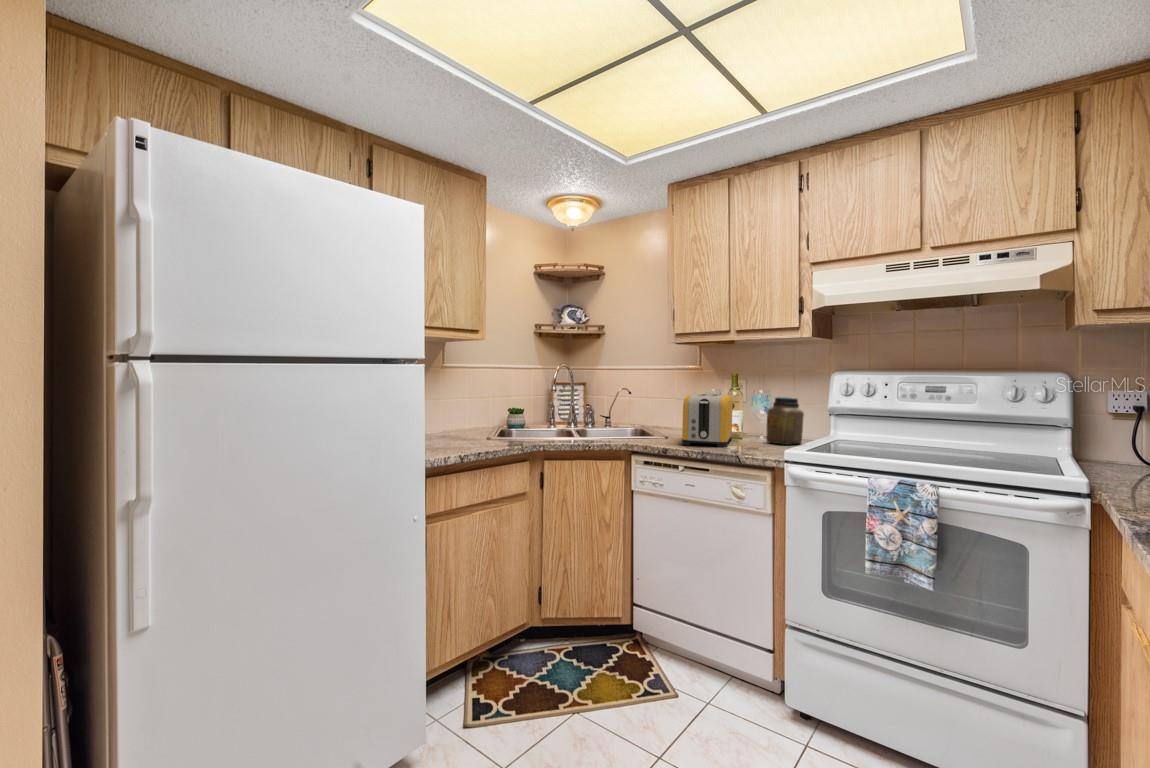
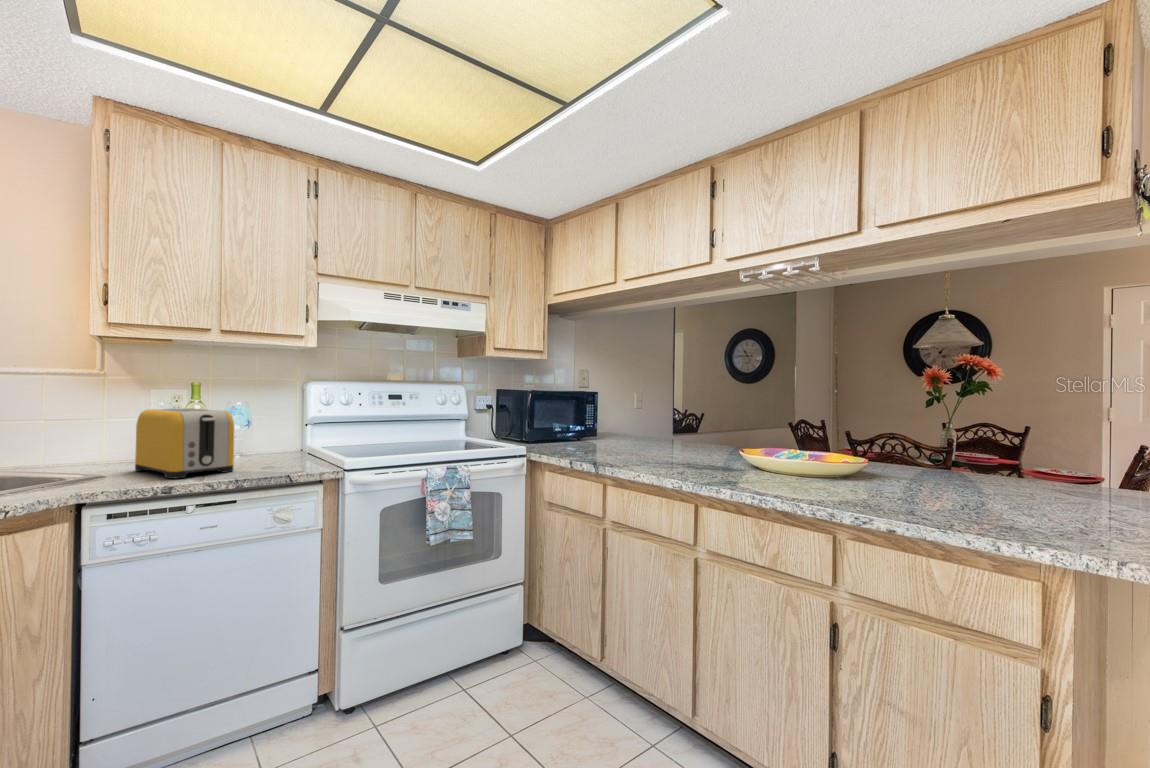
jar: present [766,397,804,444] -> none [249,408,288,459]

